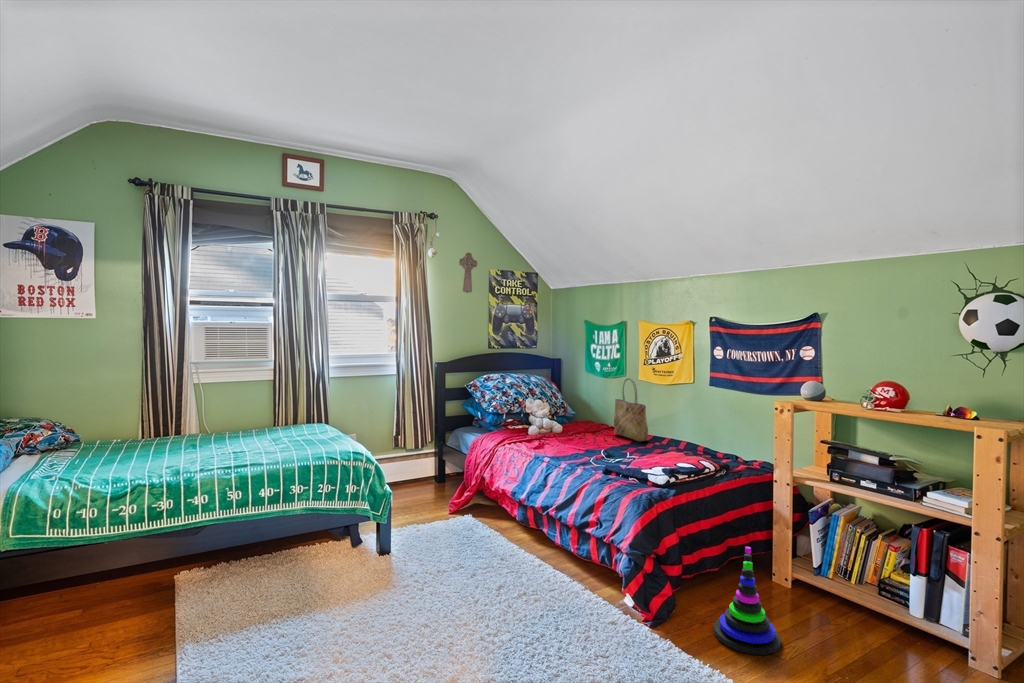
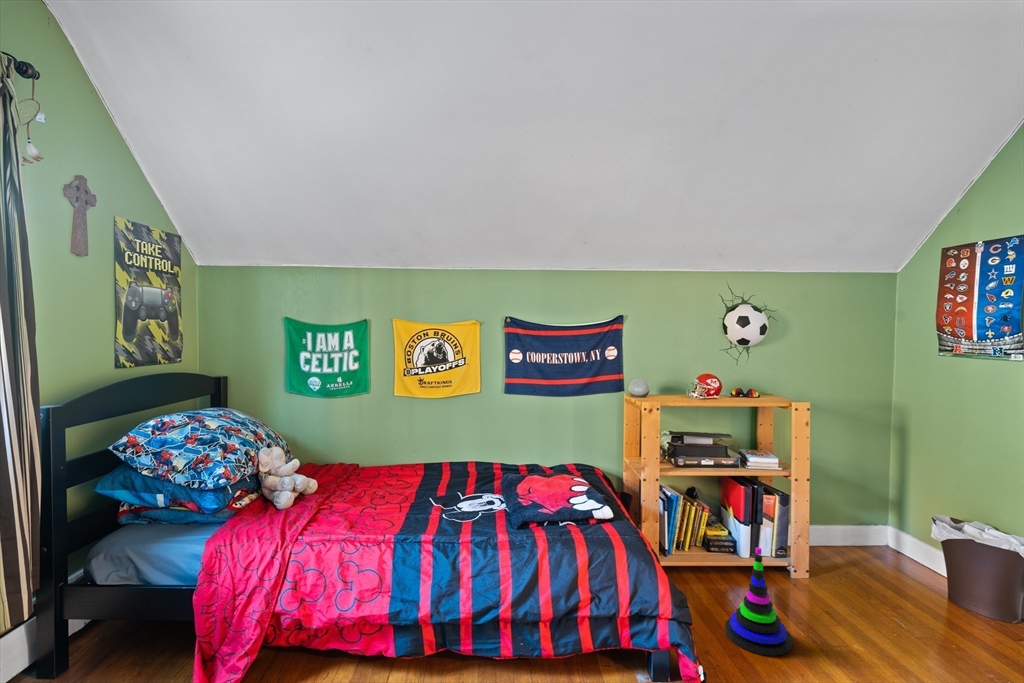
tote bag: present [614,378,648,441] -> none [391,395,459,474]

